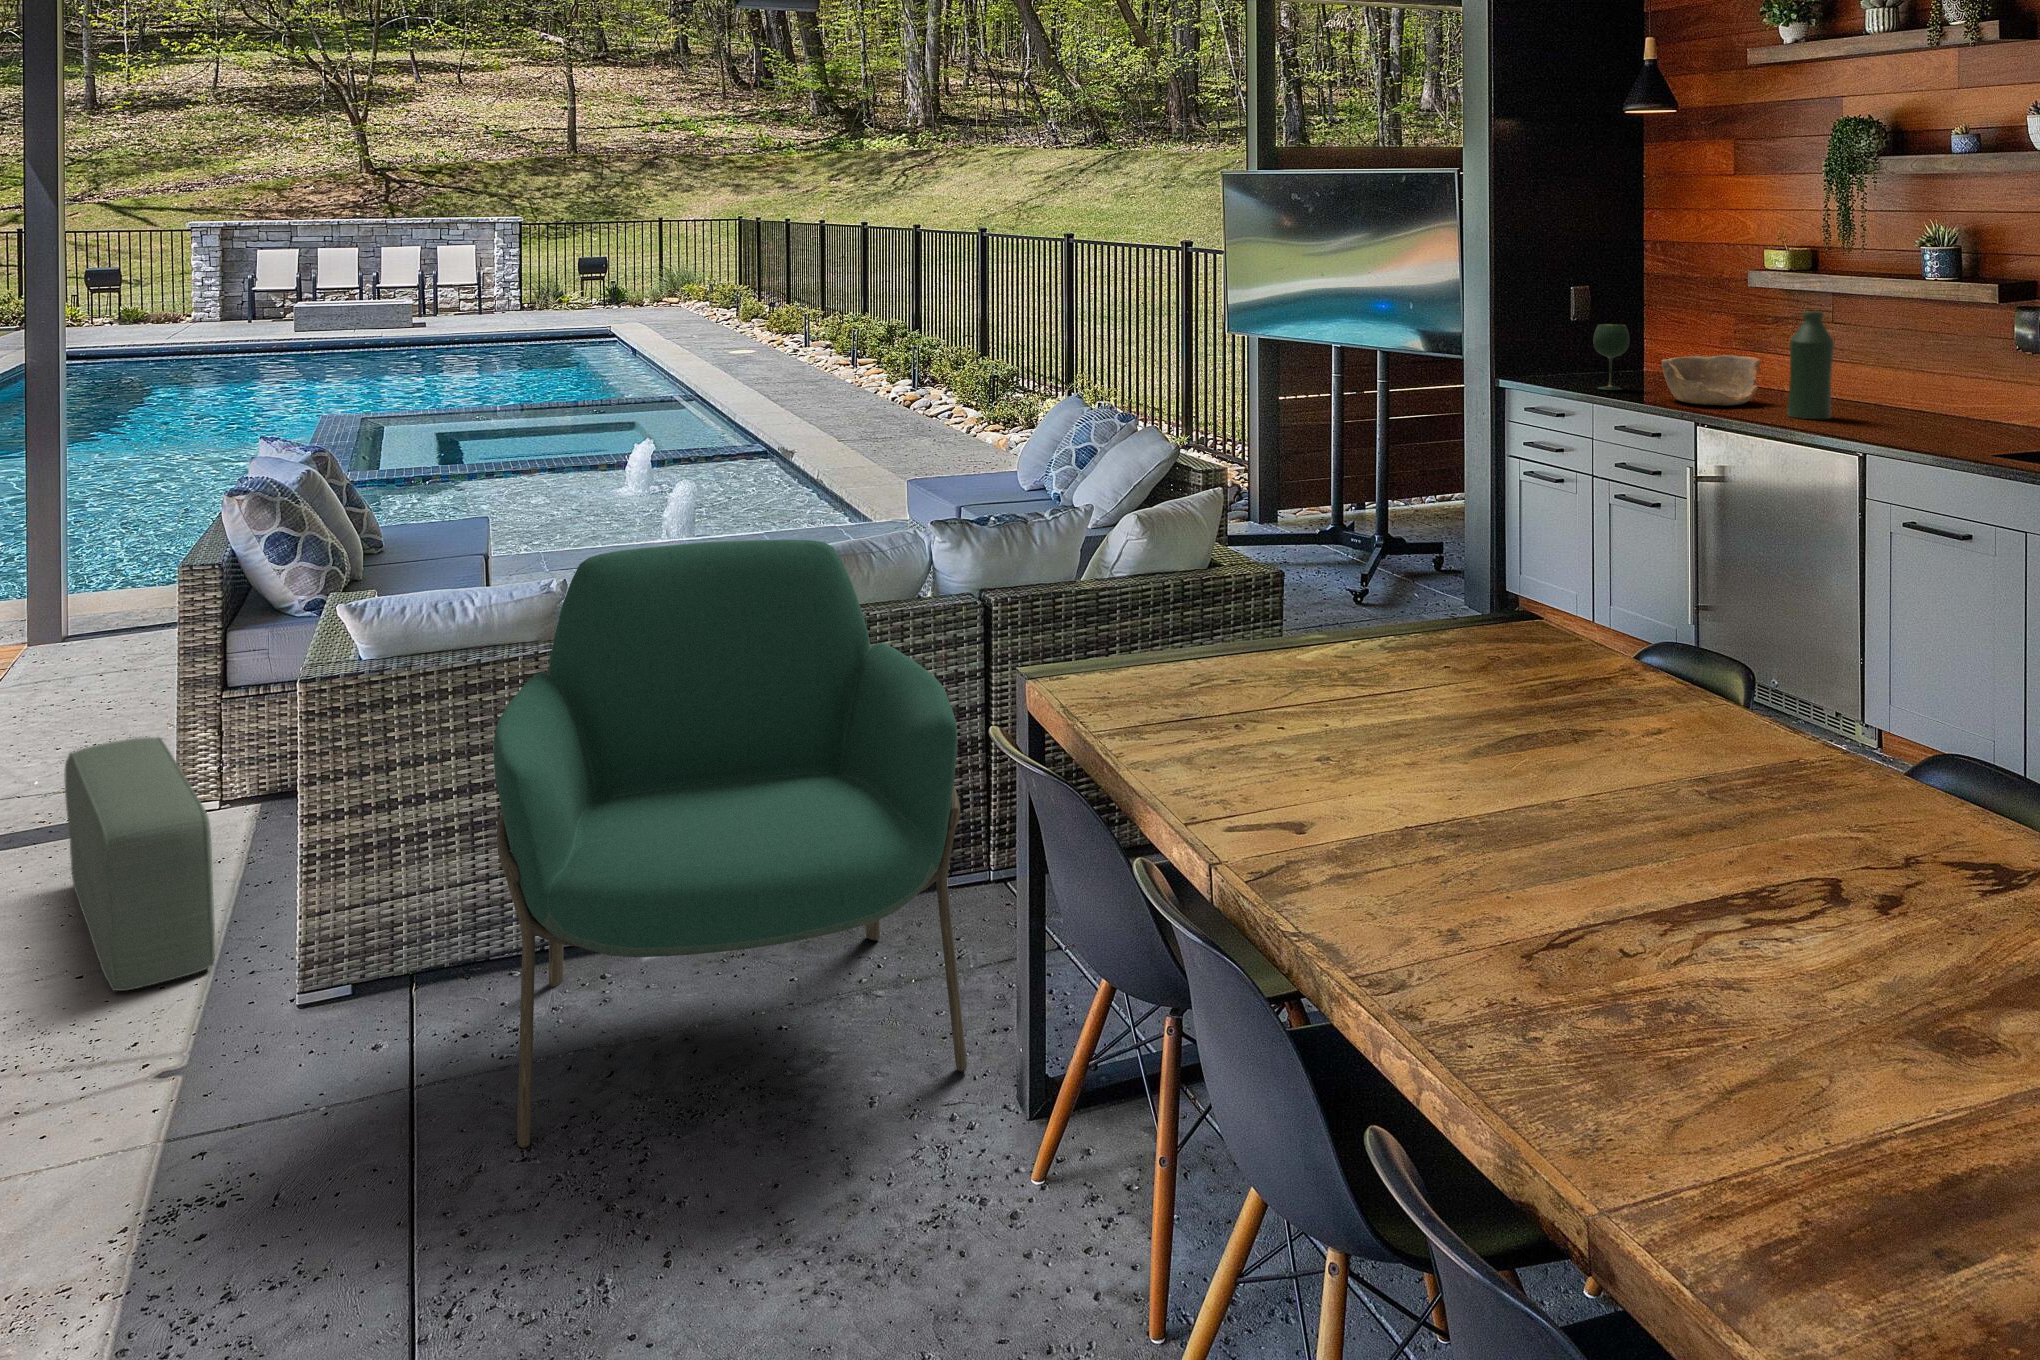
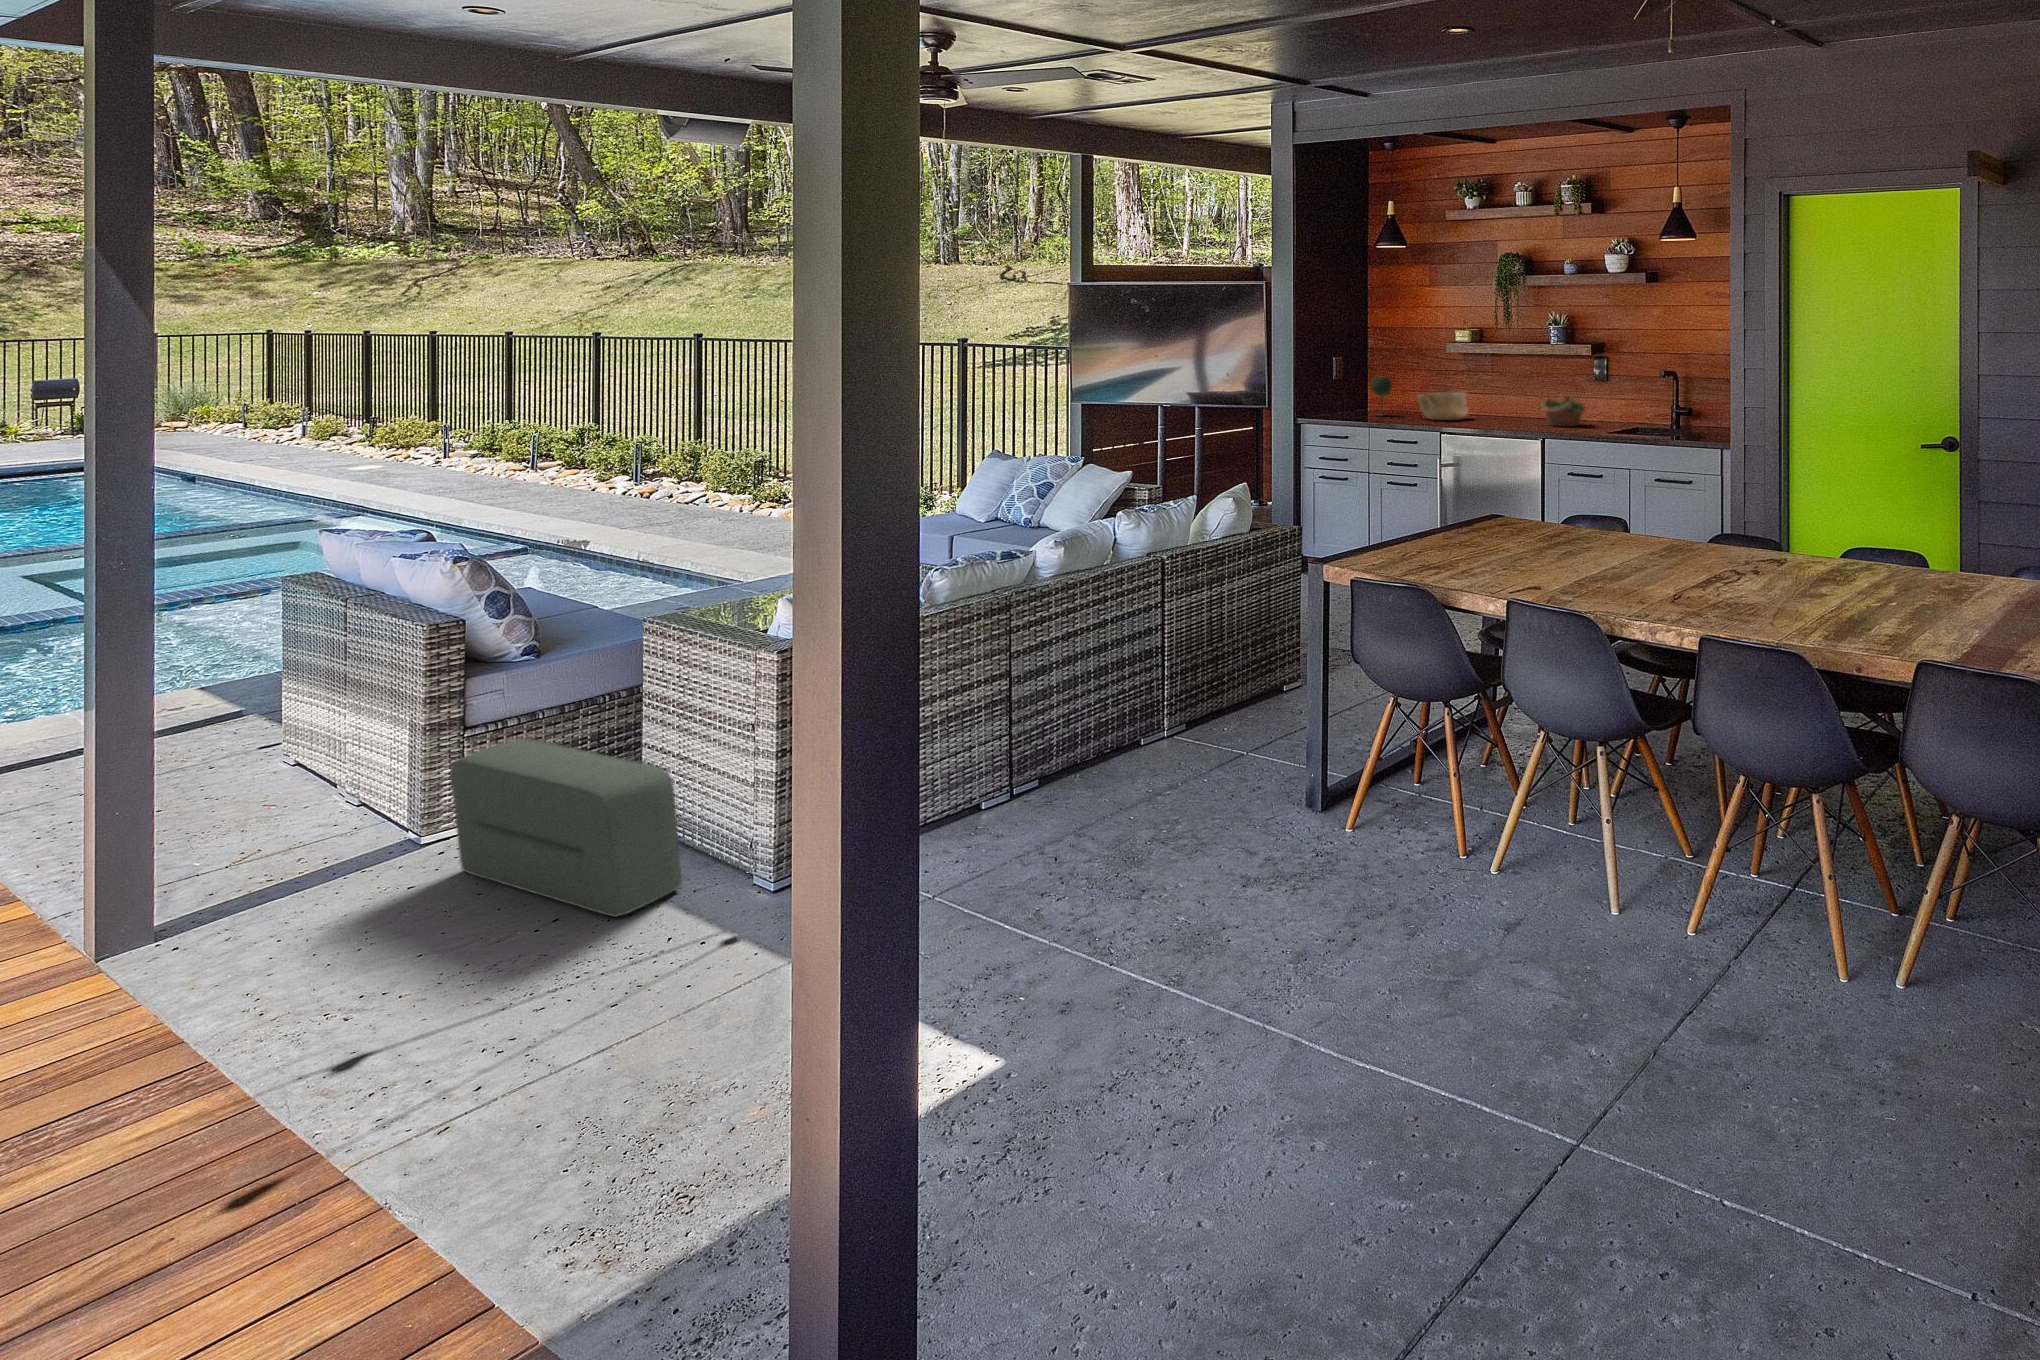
bottle: present [1787,311,1834,419] -> none [1492,364,1515,424]
succulent planter: none [1881,367,1974,432] -> present [1541,393,1584,426]
armchair: present [494,540,967,1148] -> none [952,522,1269,915]

